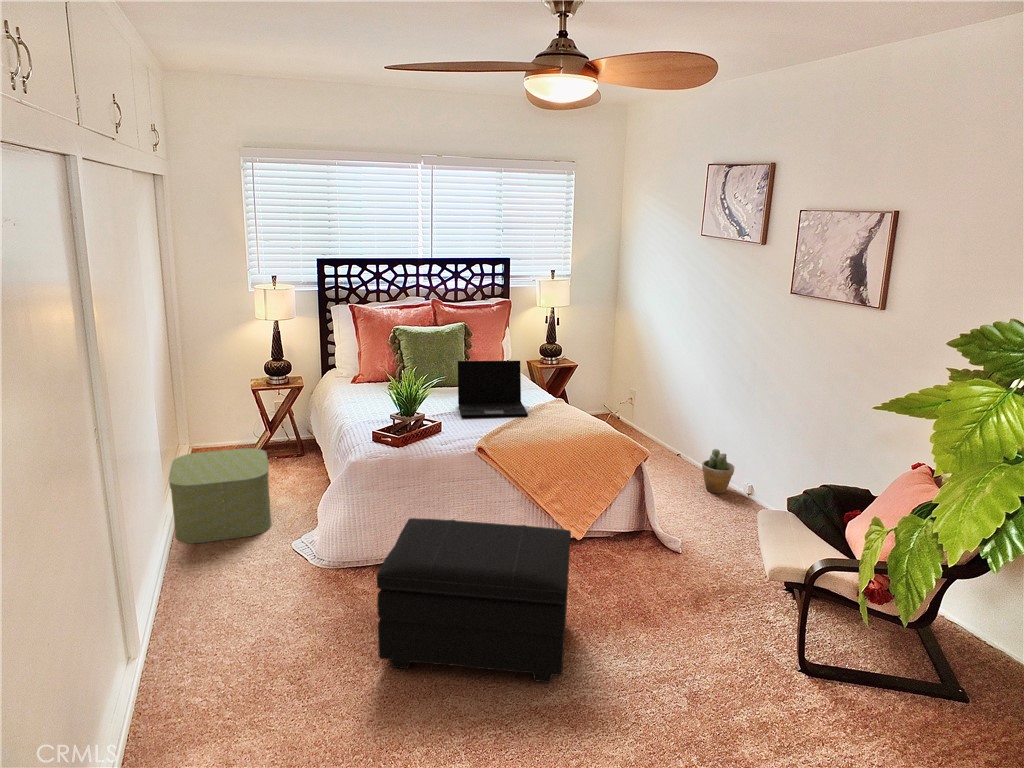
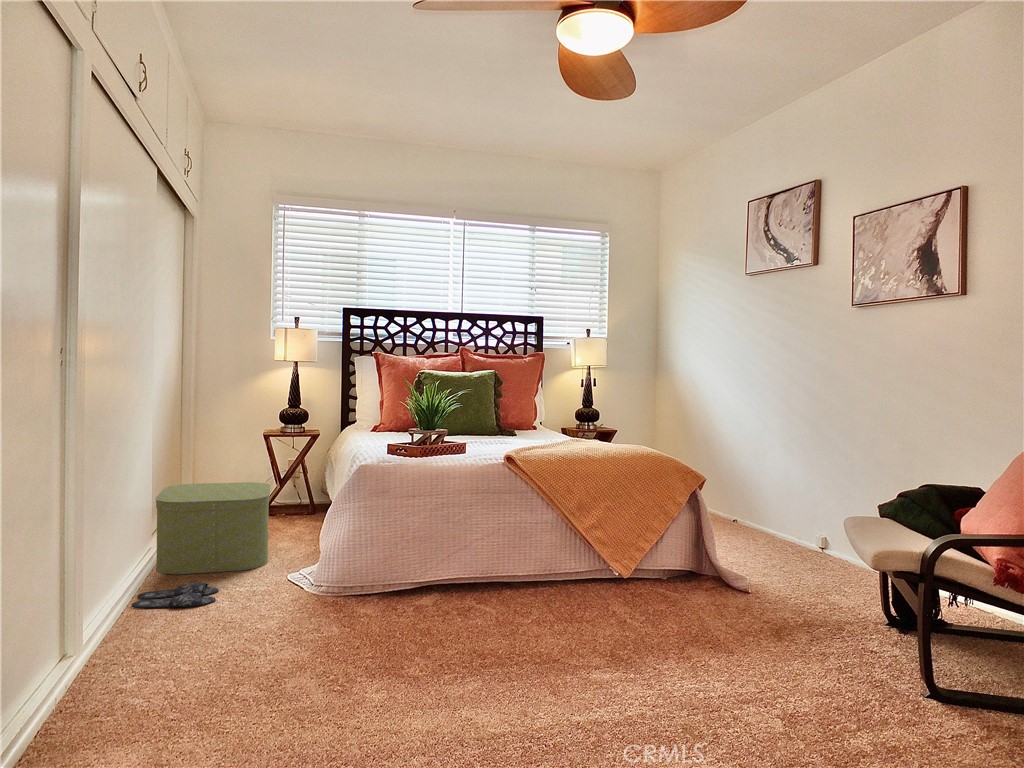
laptop: present [458,361,528,417] -> none [486,391,563,444]
potted plant: present [702,449,735,494] -> none [765,498,804,549]
footstool: present [377,518,571,683] -> none [375,510,617,699]
slippers: none [165,557,235,589] -> present [132,583,219,608]

